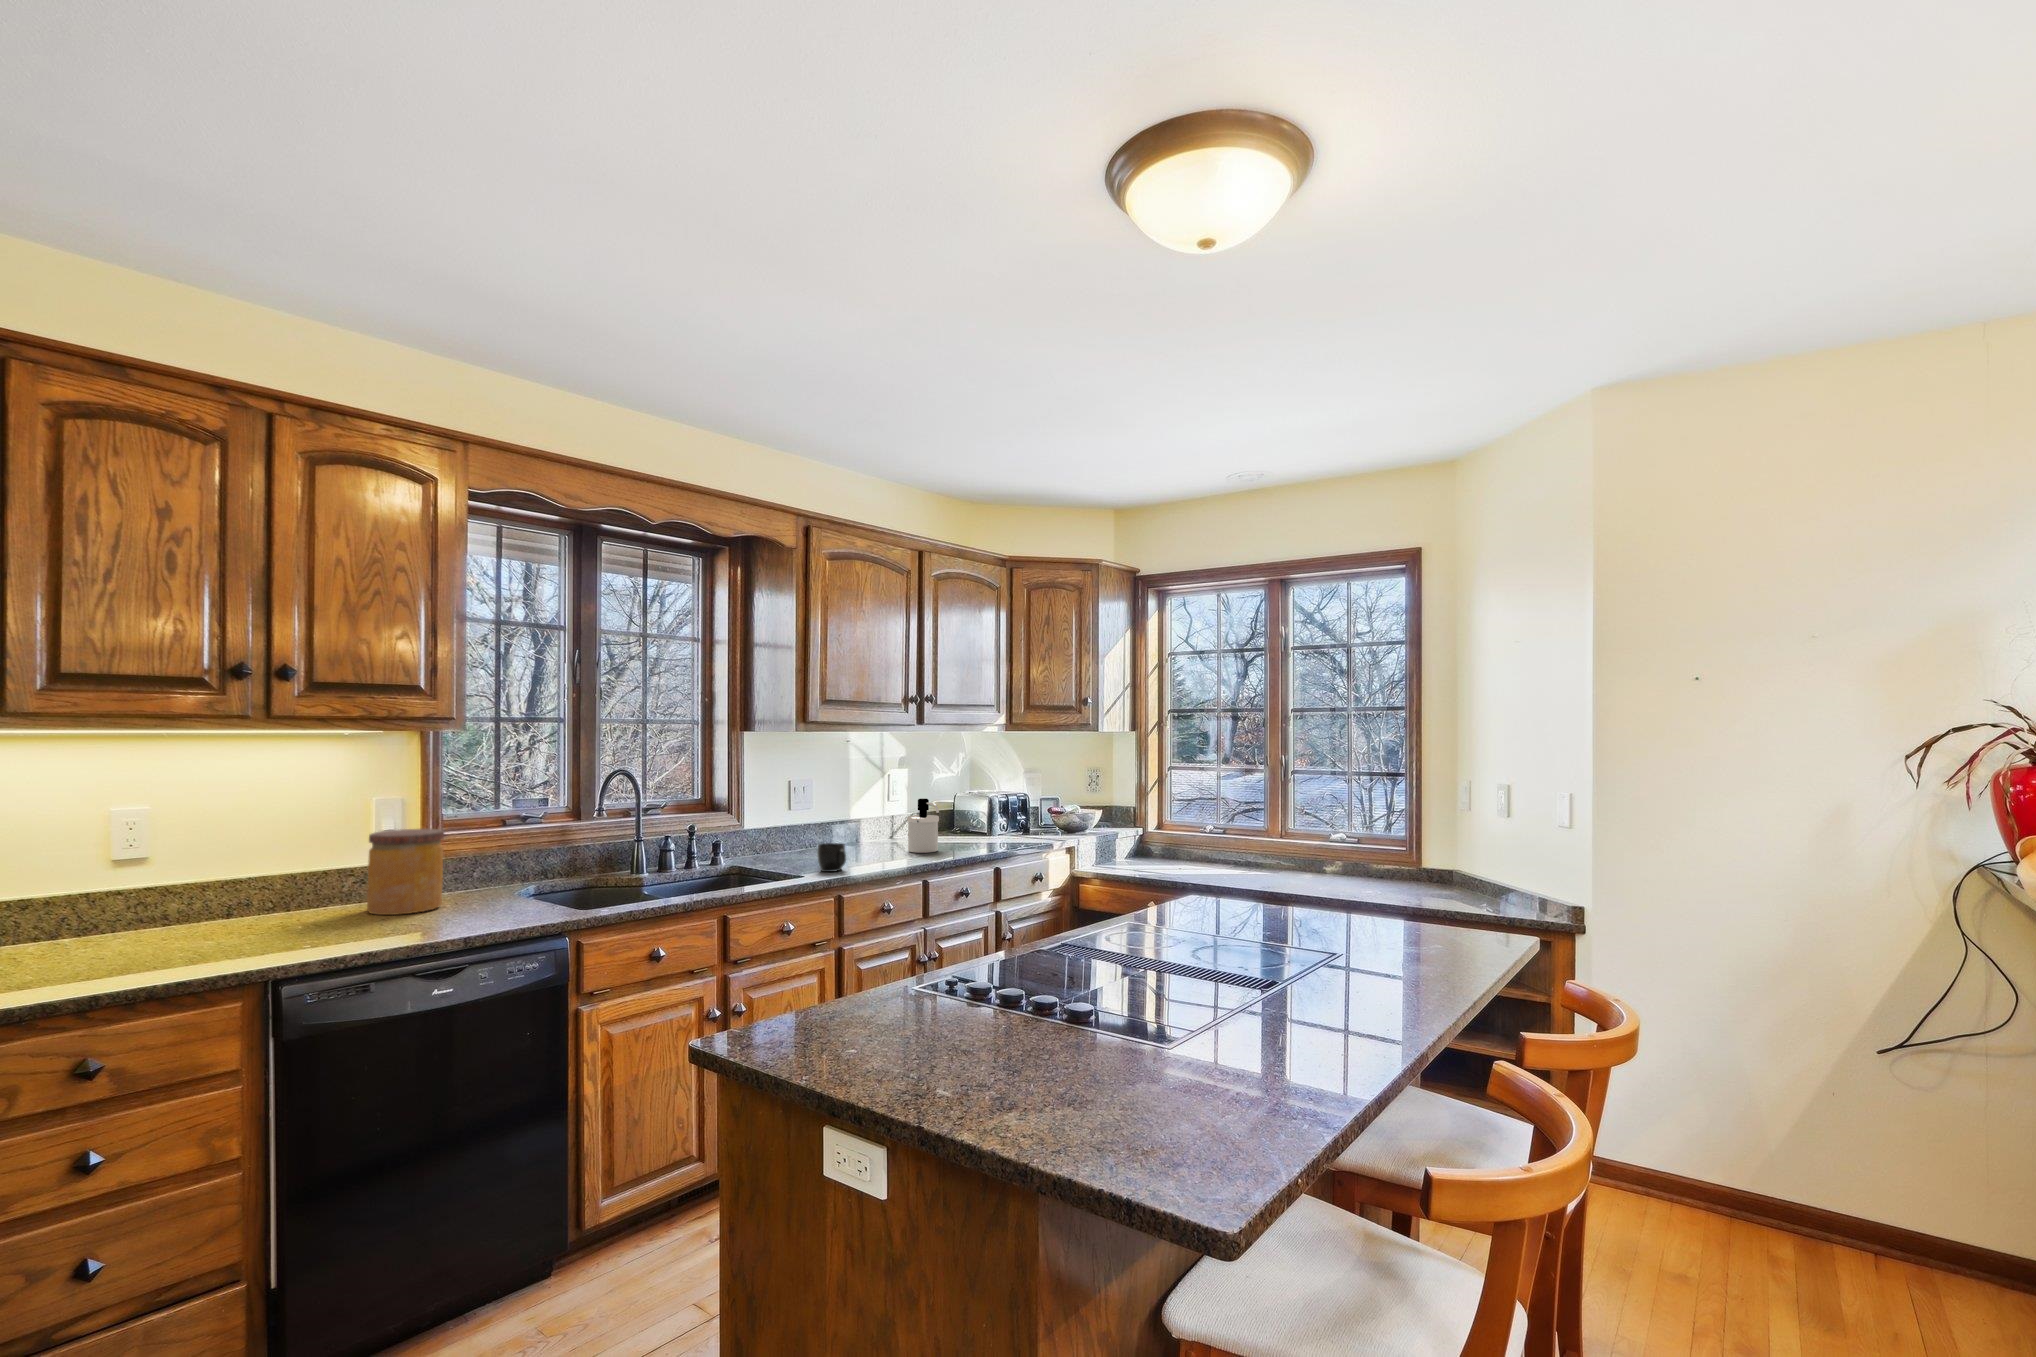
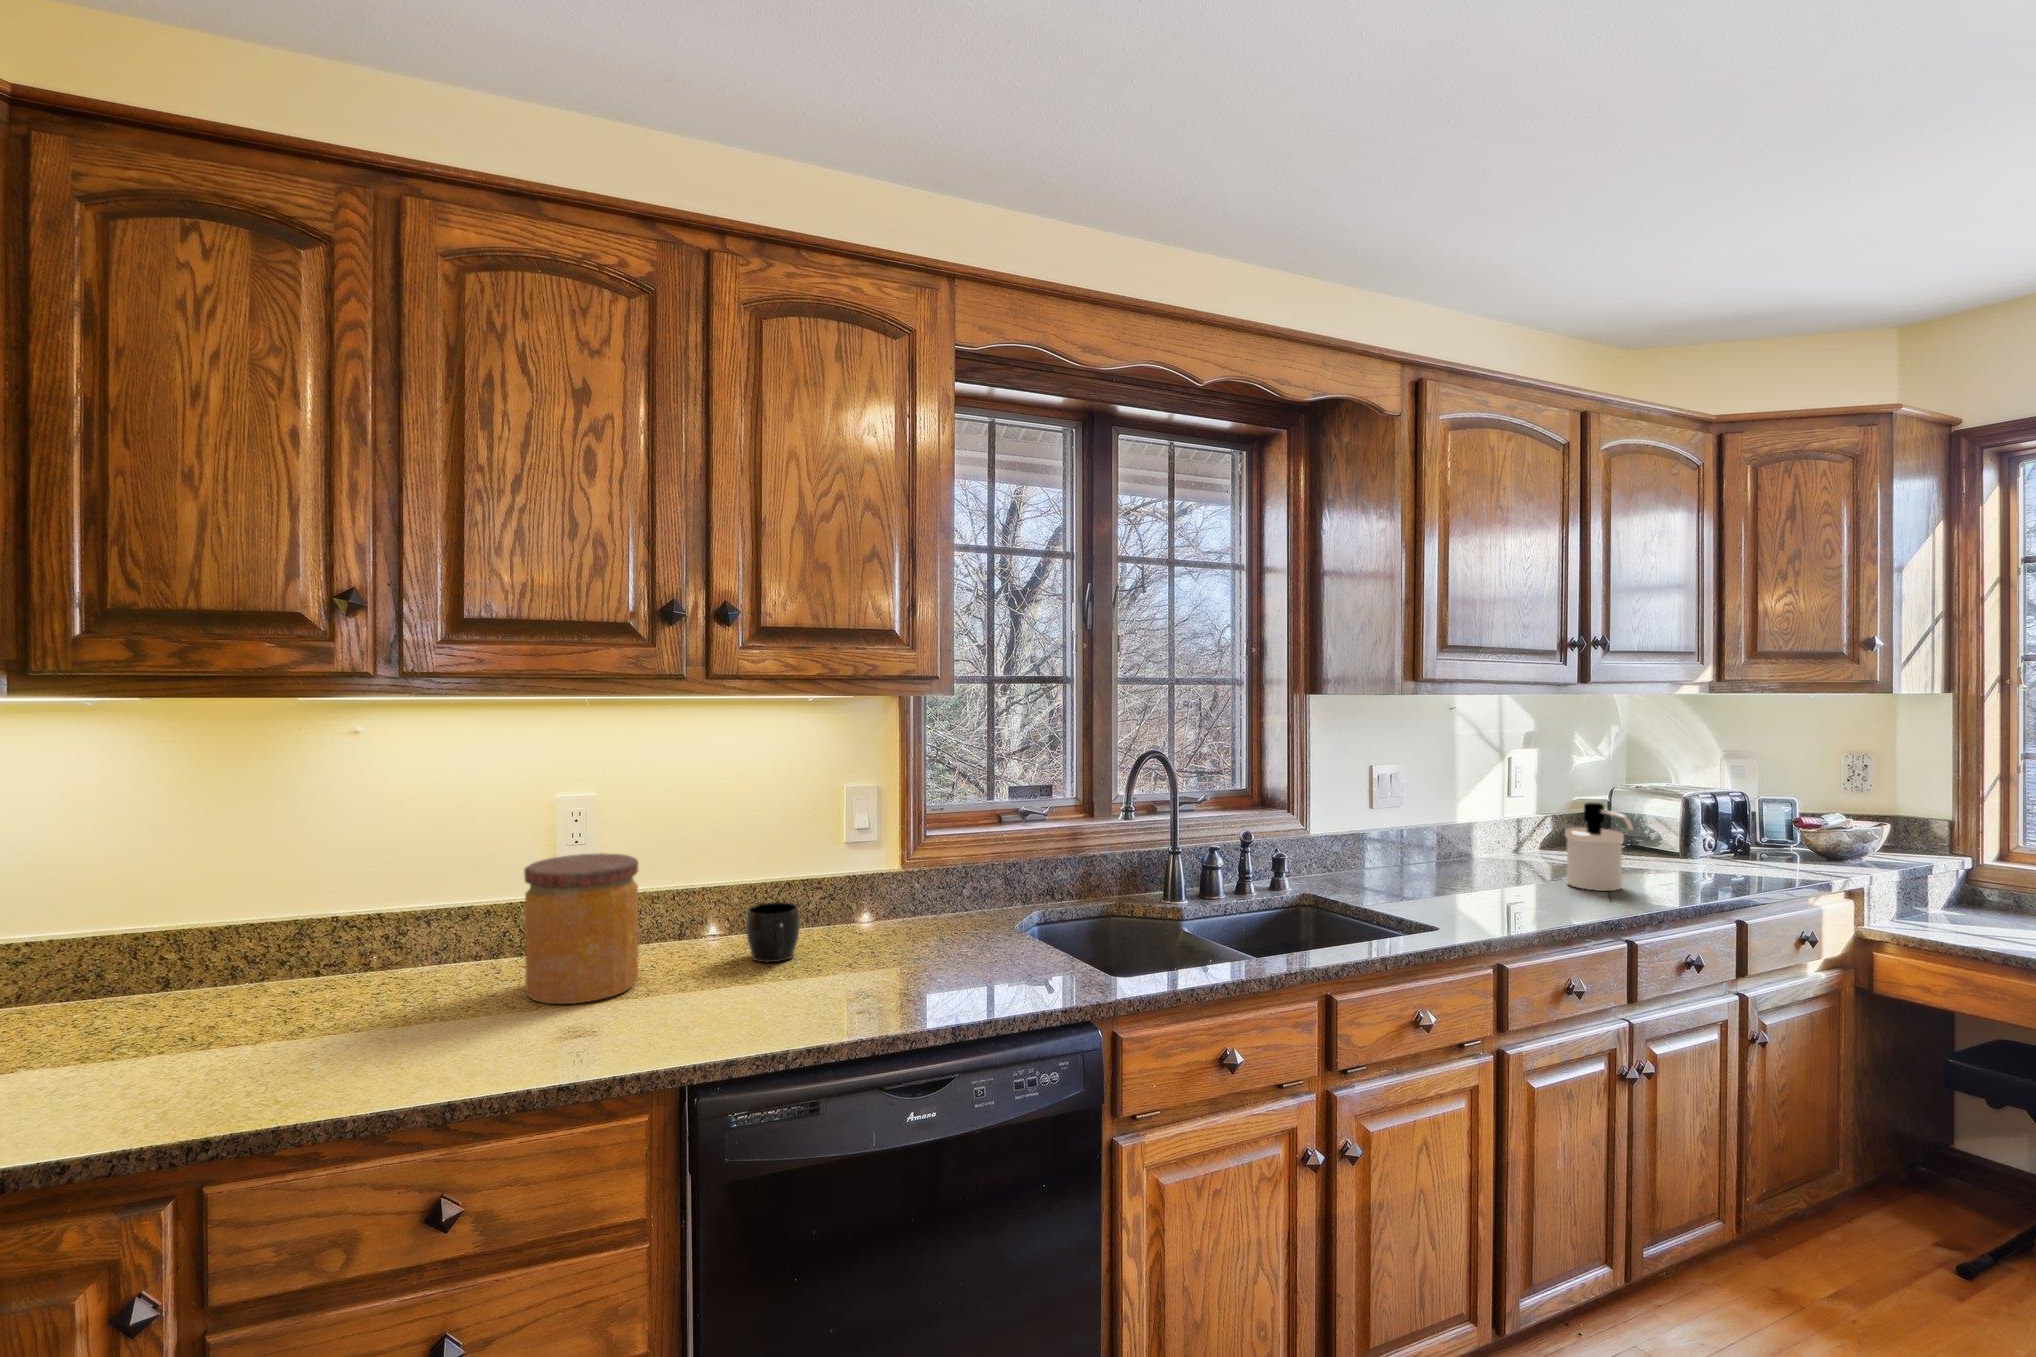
jar: present [367,829,444,915] -> present [524,853,638,1004]
mug: present [817,843,846,872] -> present [746,902,800,962]

